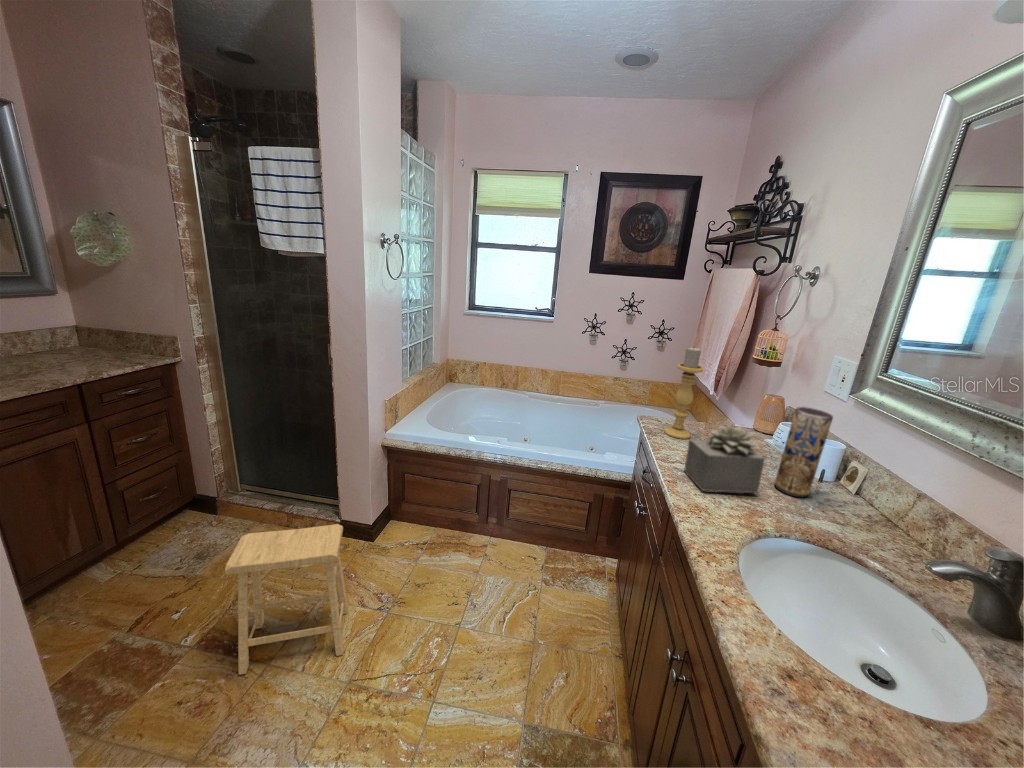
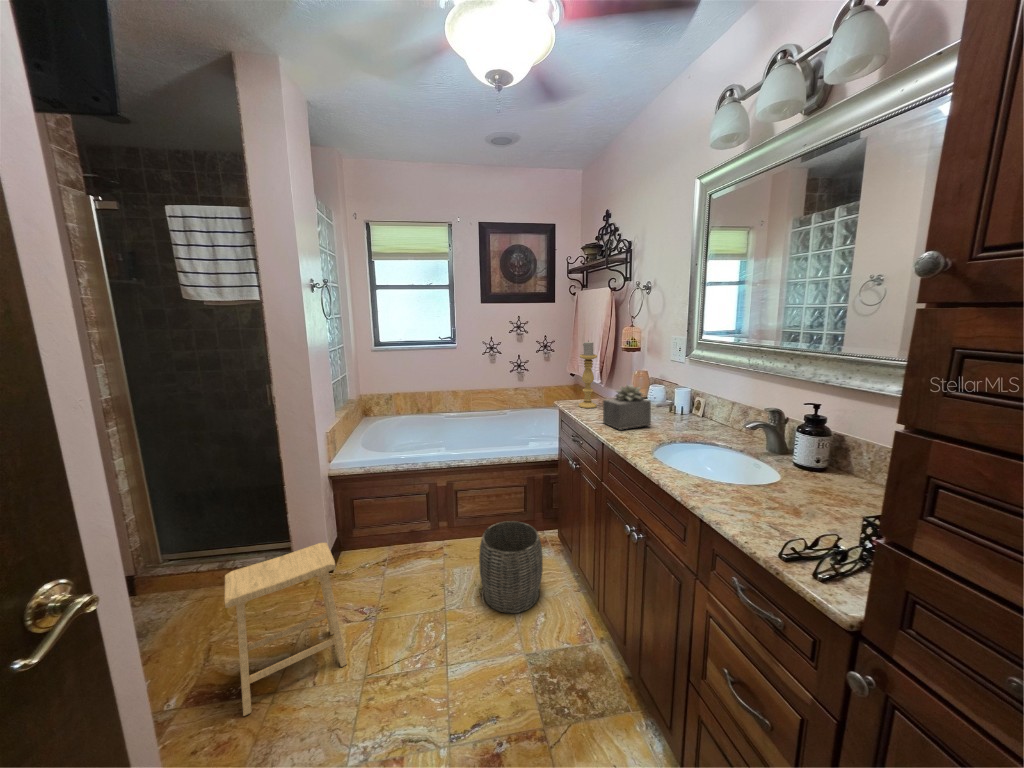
vase: present [775,407,833,497] -> none [657,366,681,423]
woven basket: none [502,548,580,663] -> present [479,521,543,613]

